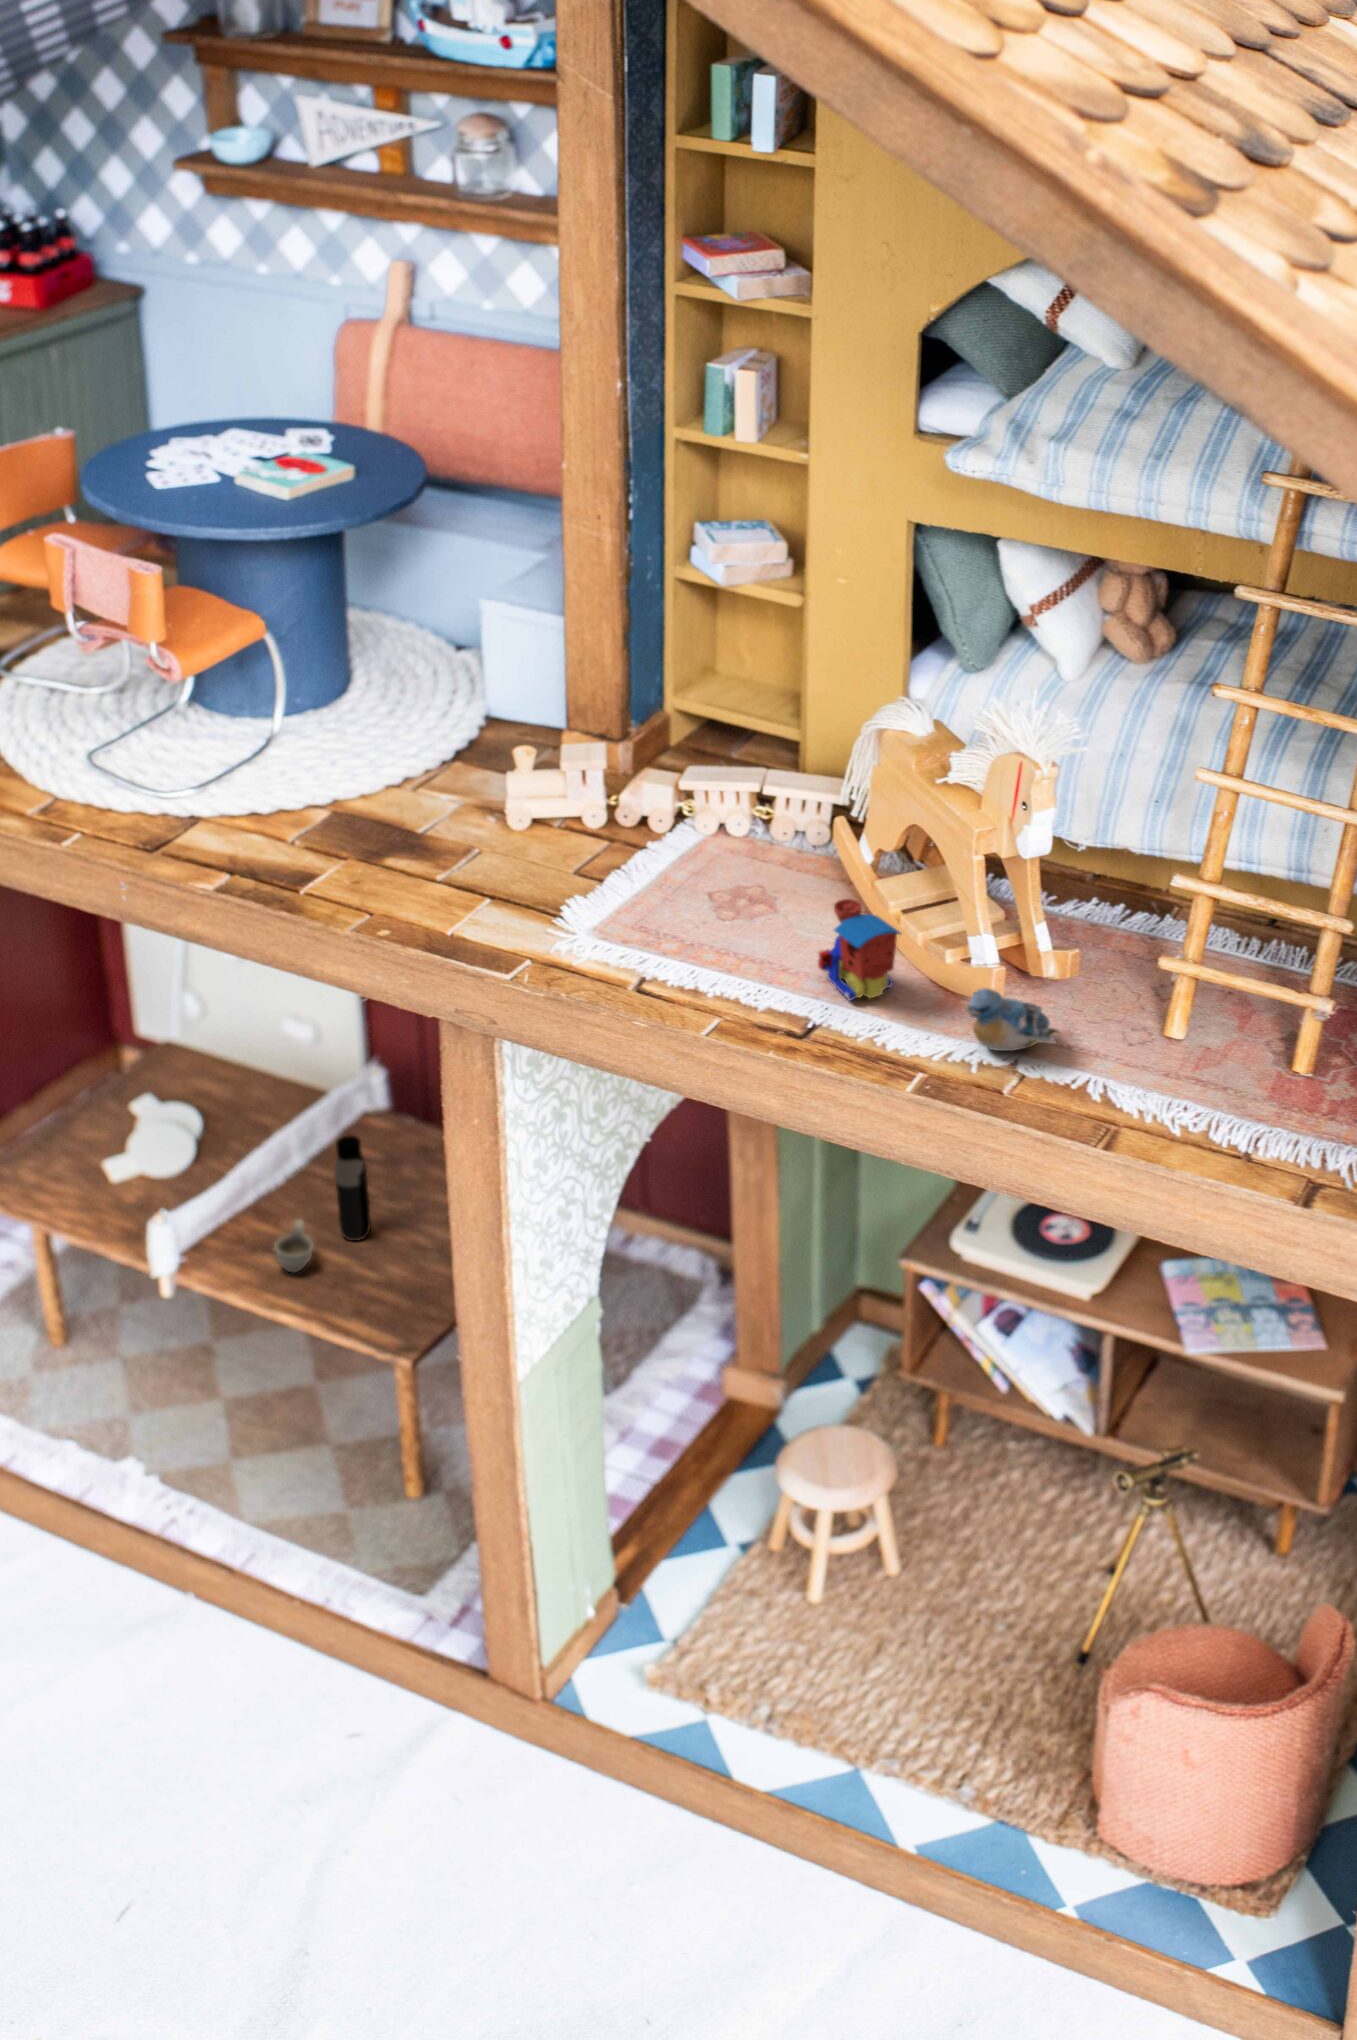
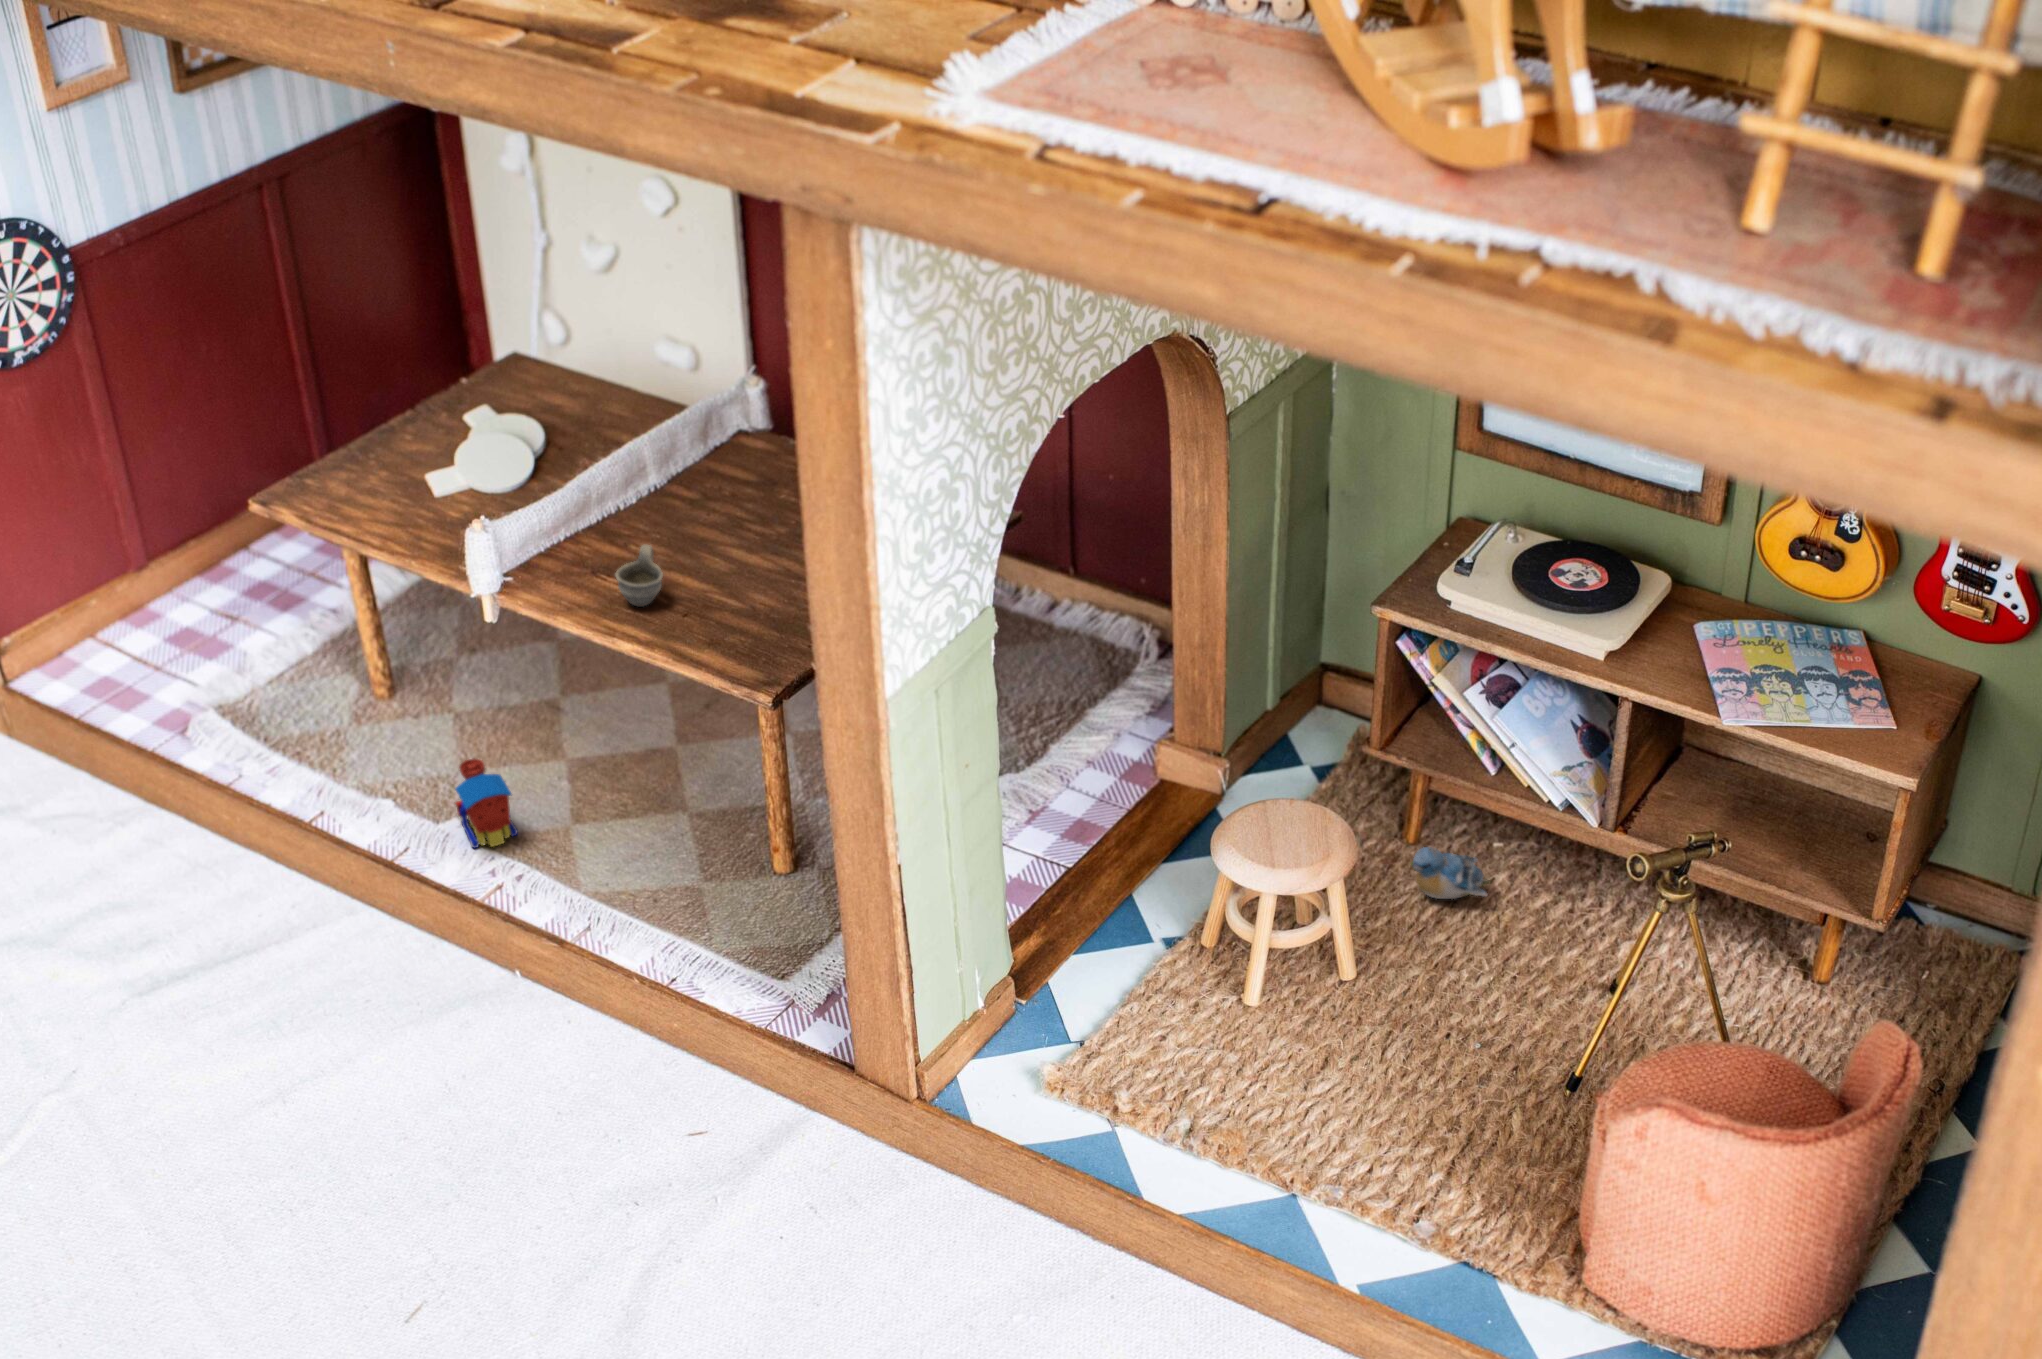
toy train: present [818,899,901,1000] -> present [456,759,517,849]
plush toy: present [966,988,1059,1051] -> present [1411,847,1490,899]
water bottle: present [335,1135,371,1241] -> none [688,445,735,576]

